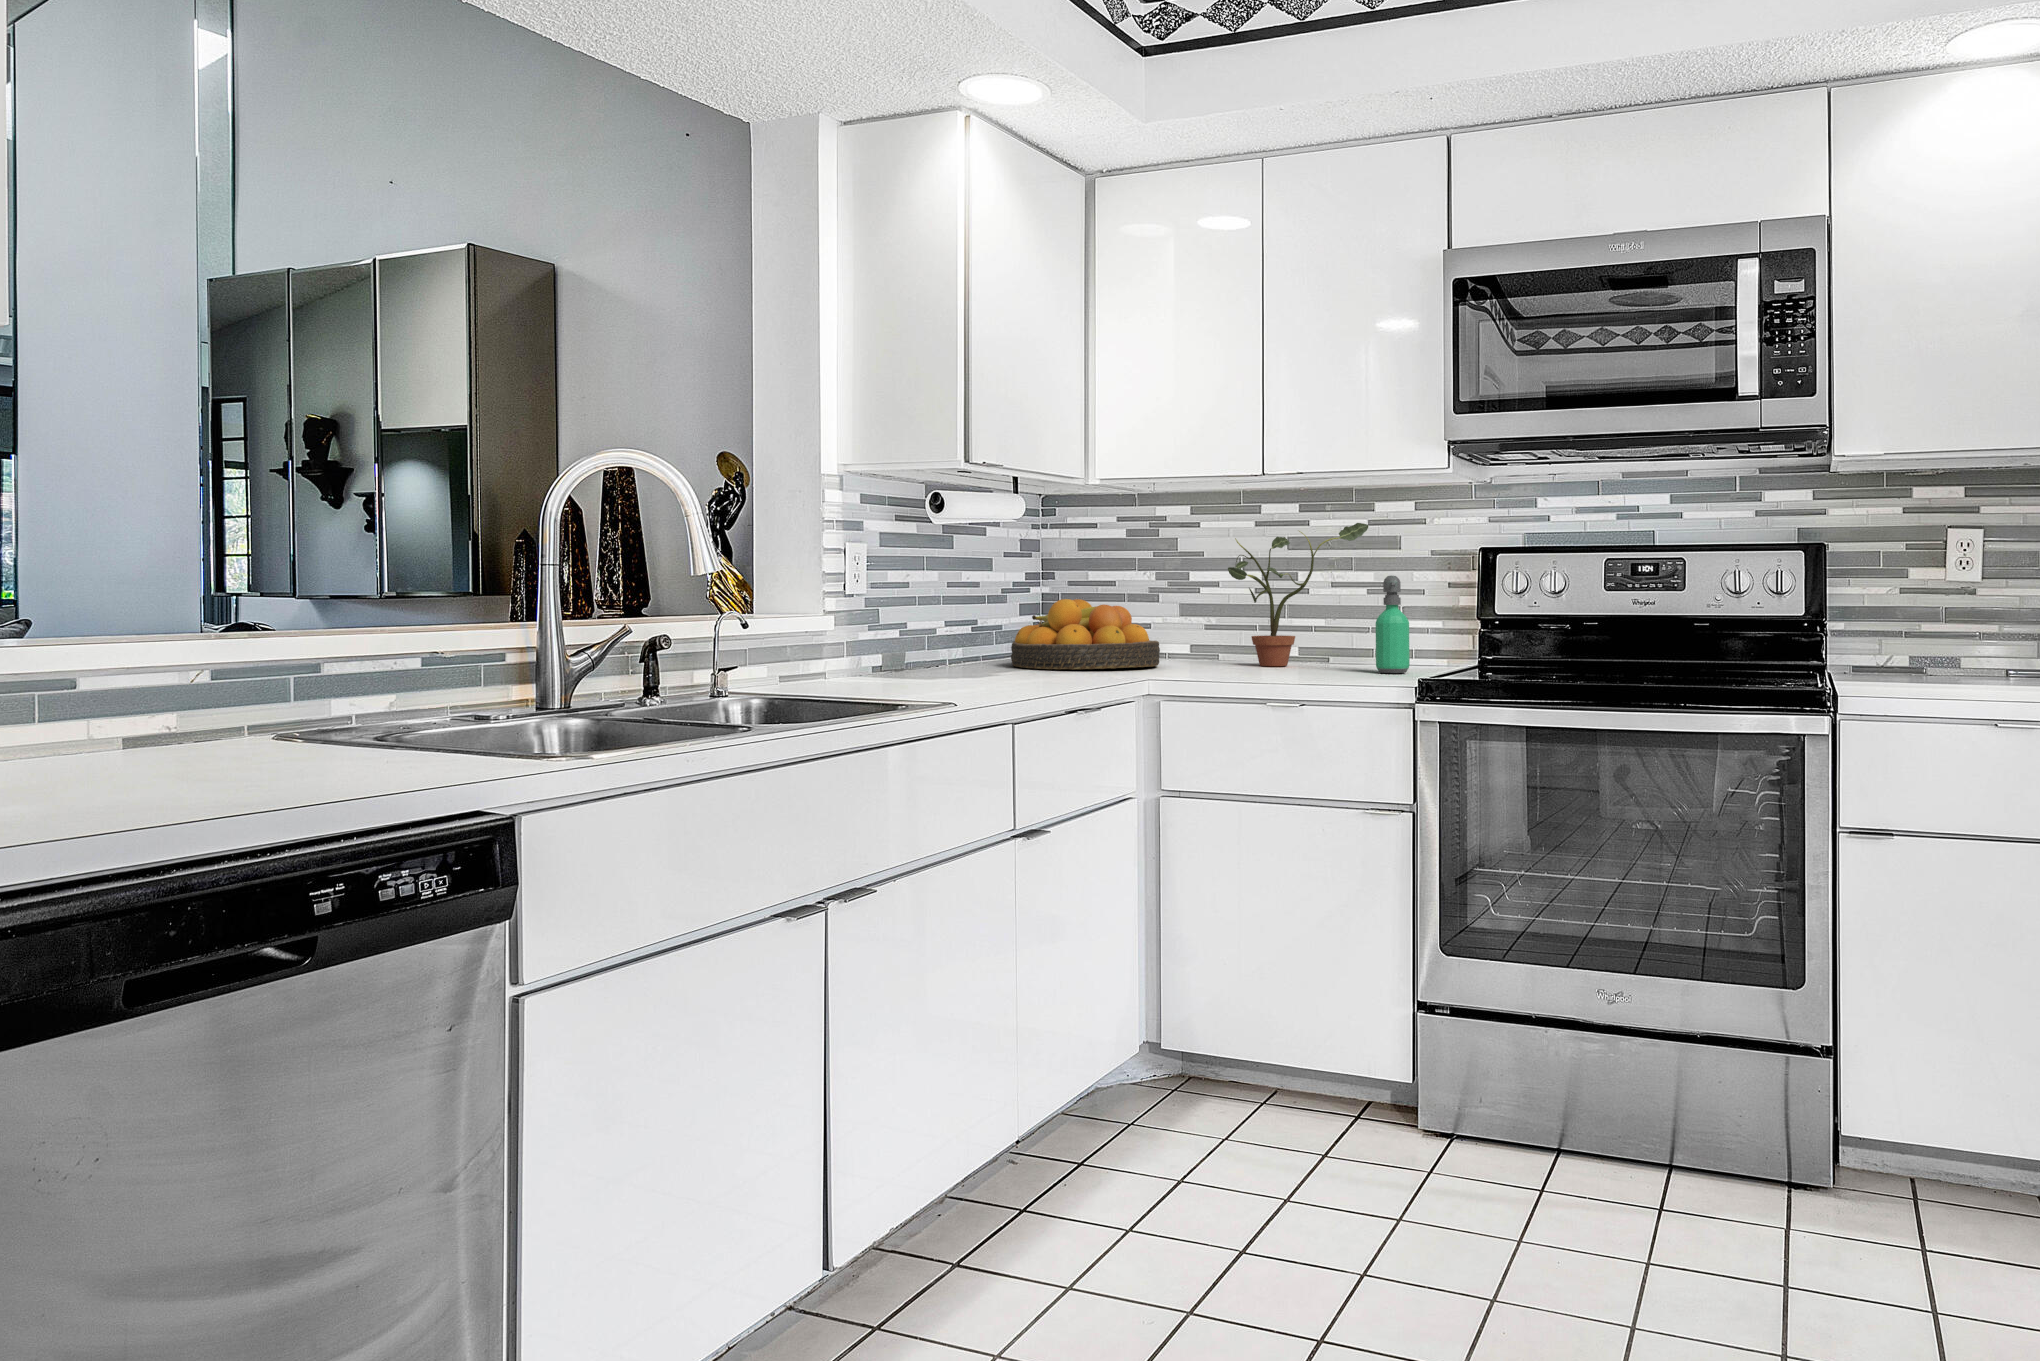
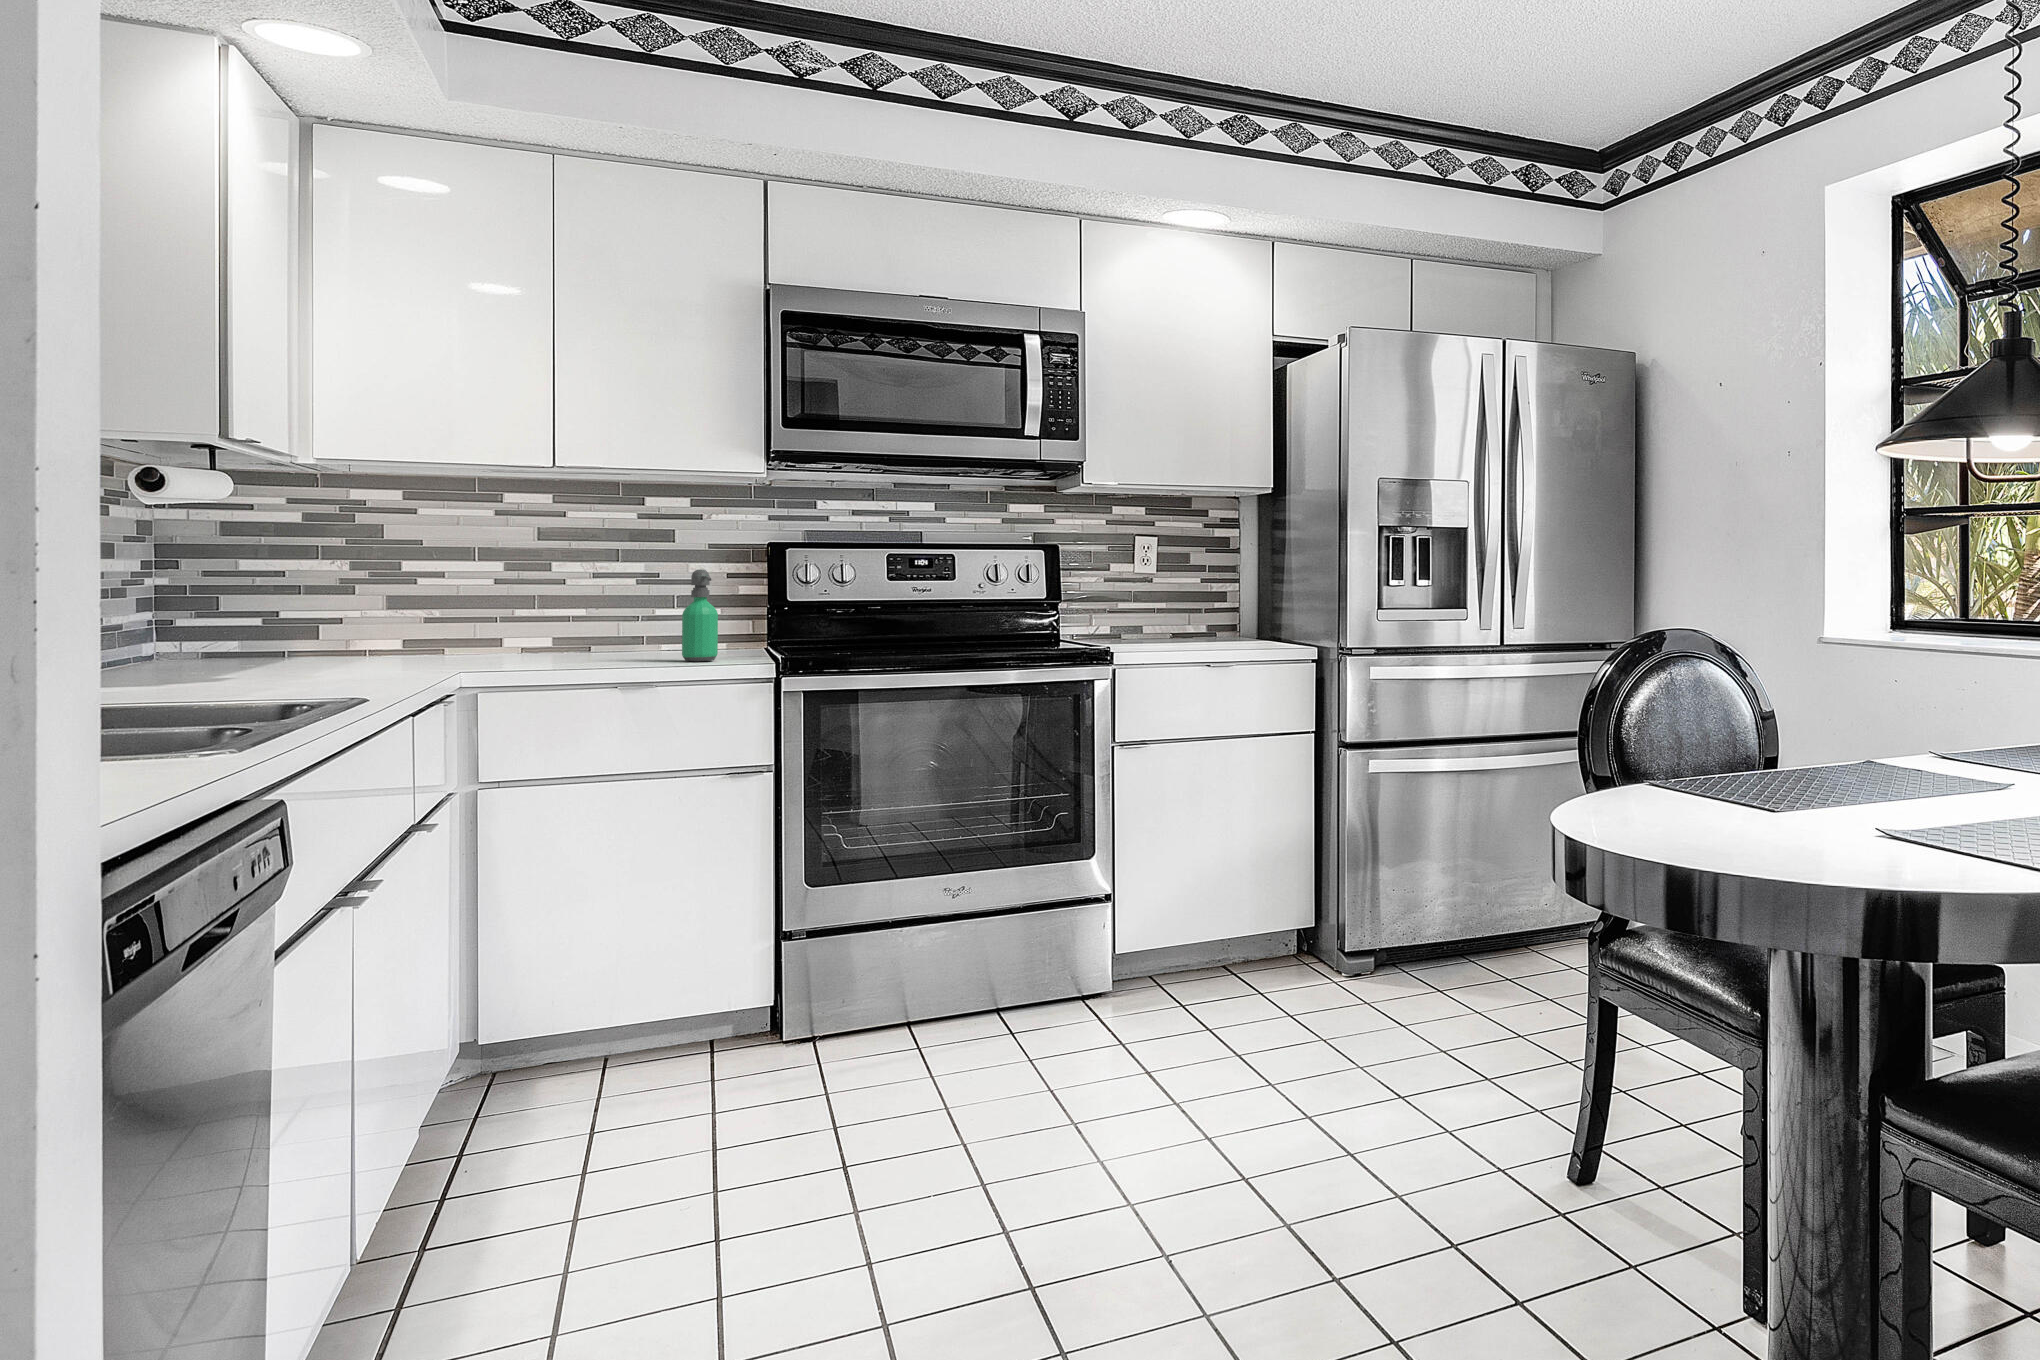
potted plant: present [1228,523,1368,666] -> none [491,515,651,662]
fruit bowl: present [1011,599,1160,669] -> none [210,596,425,677]

